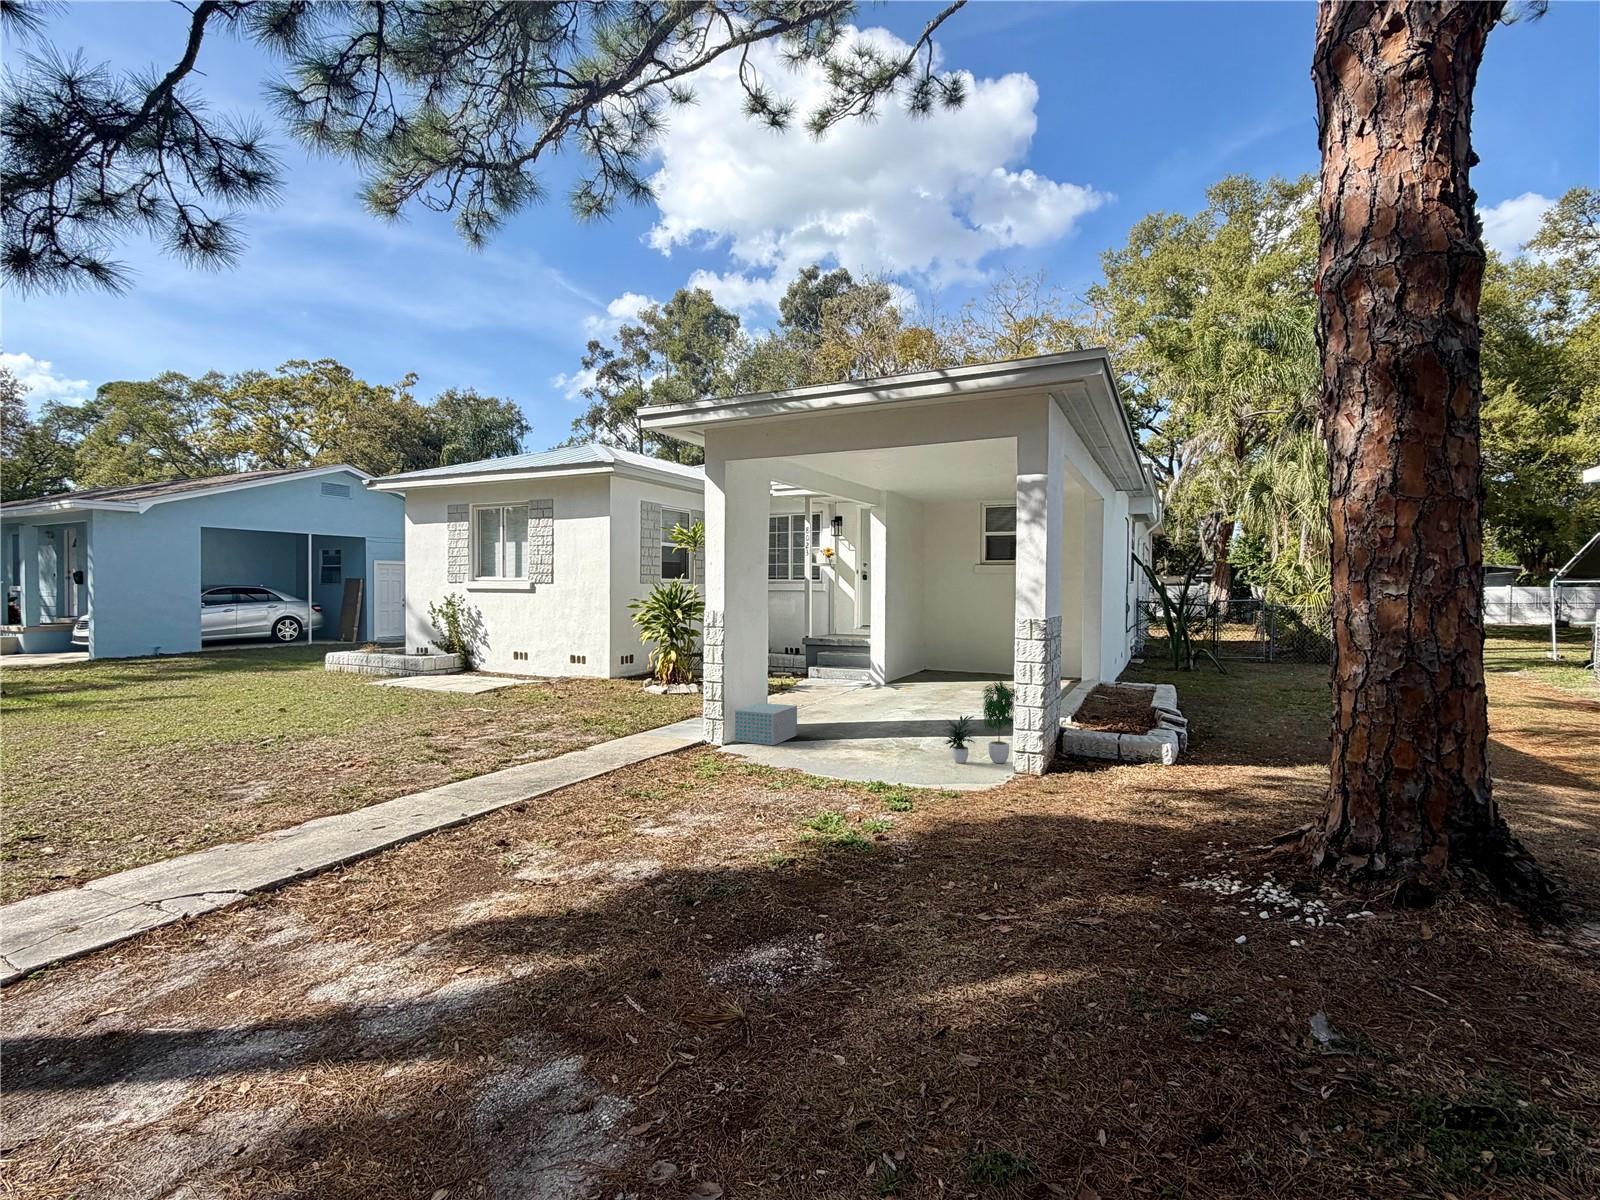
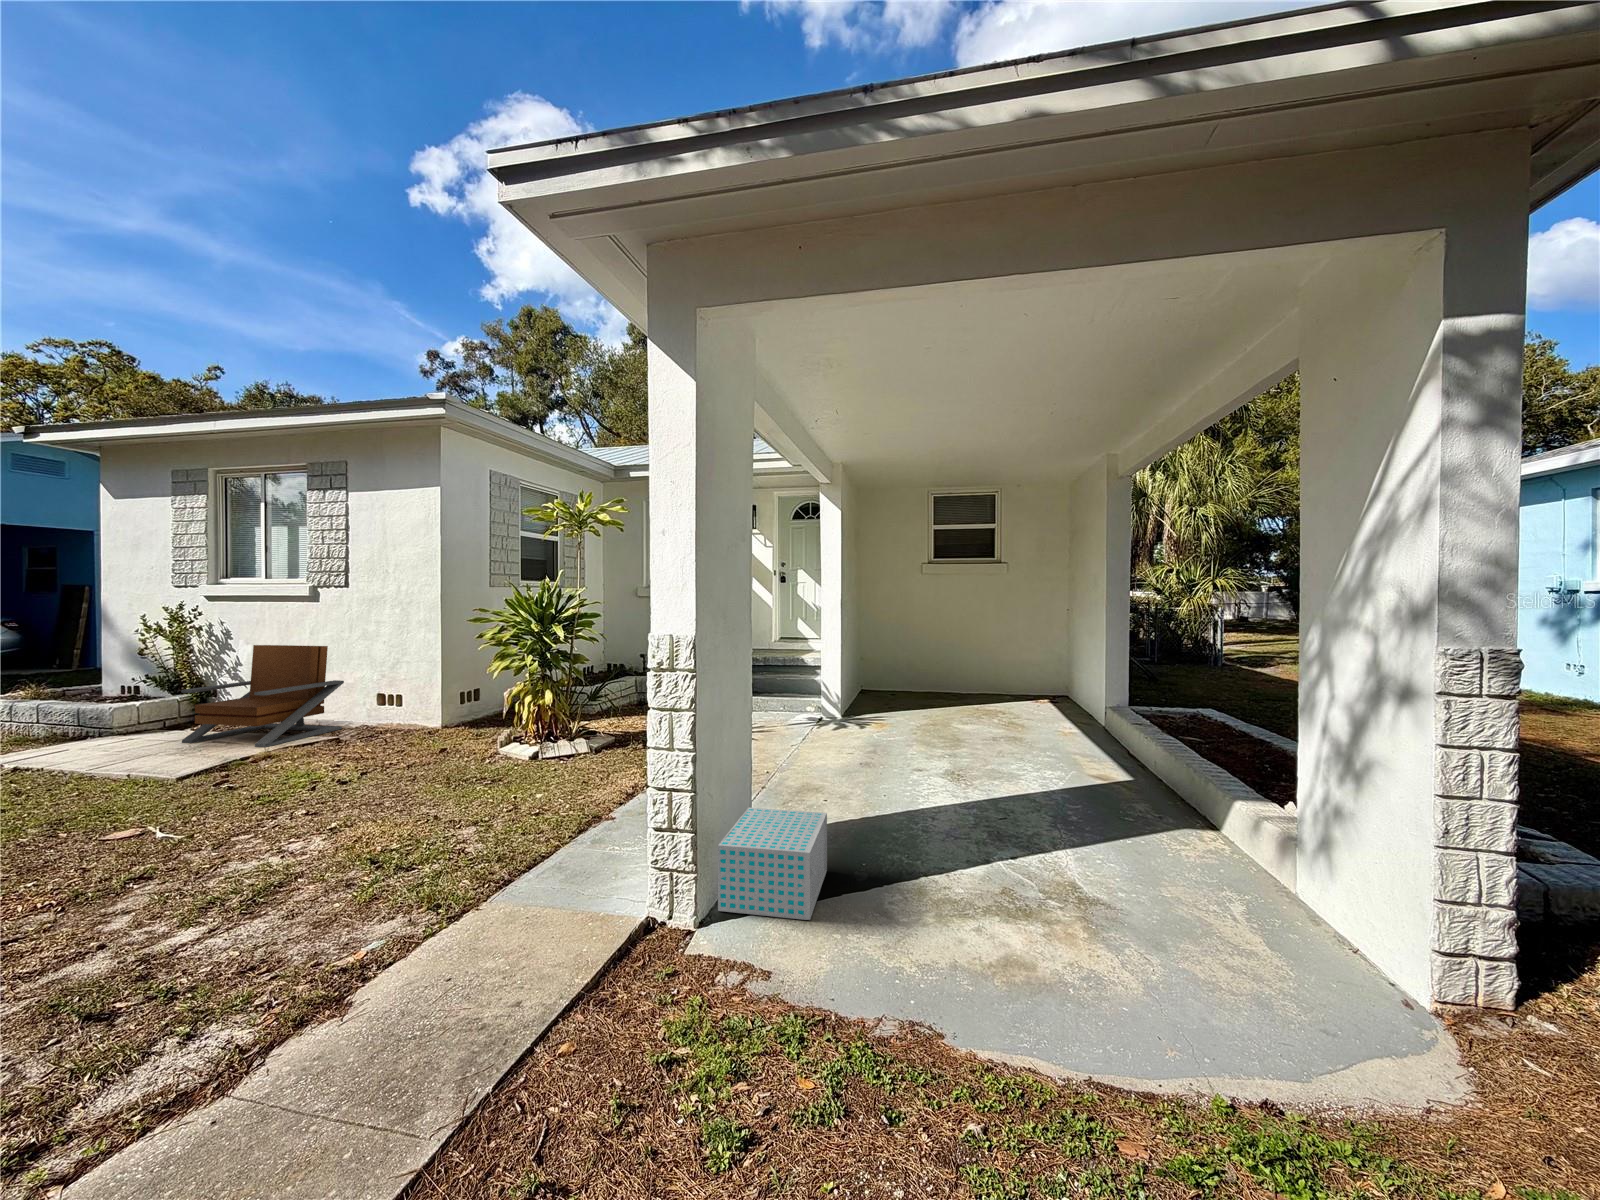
lounge chair: none [465,621,550,684] -> present [181,645,344,747]
potted plant: present [945,679,1017,763] -> none [1185,763,1346,952]

